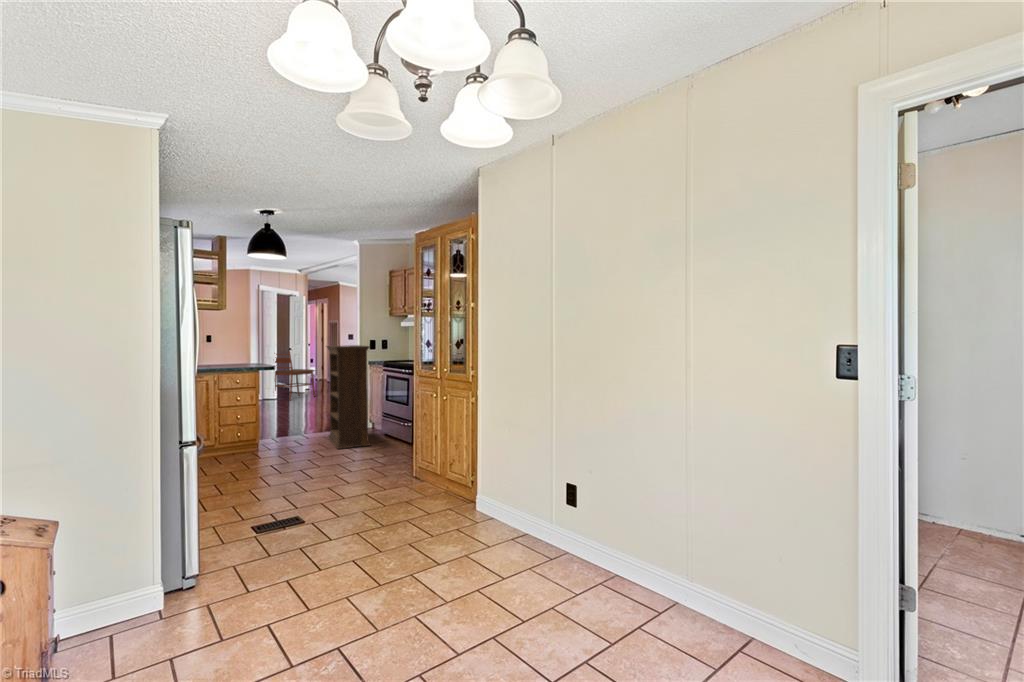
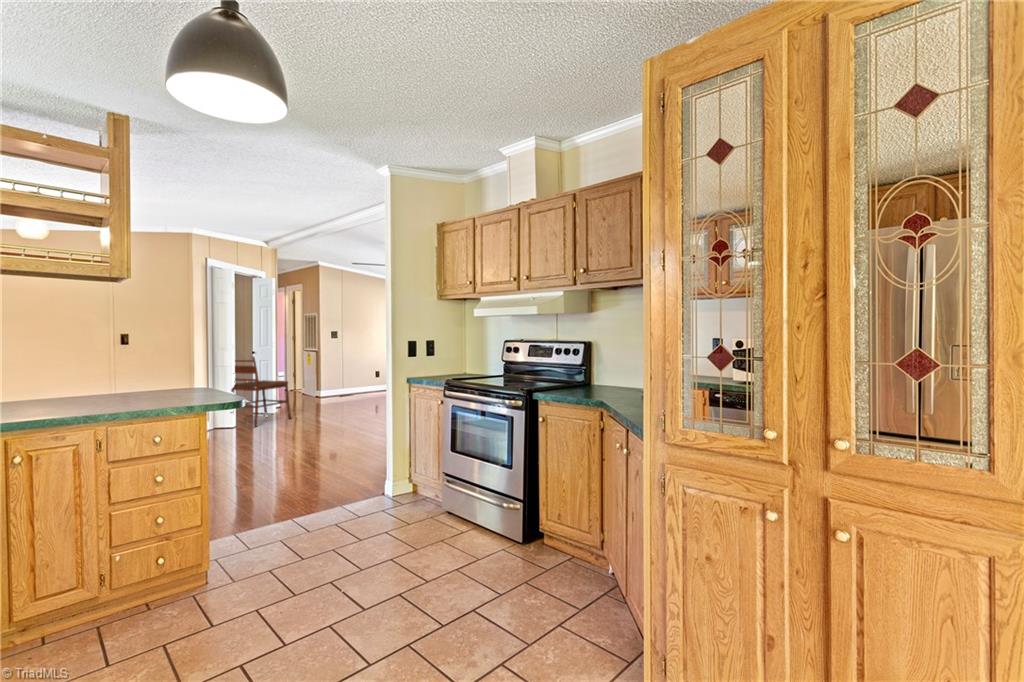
bookcase: present [327,345,371,449] -> none [339,352,447,570]

